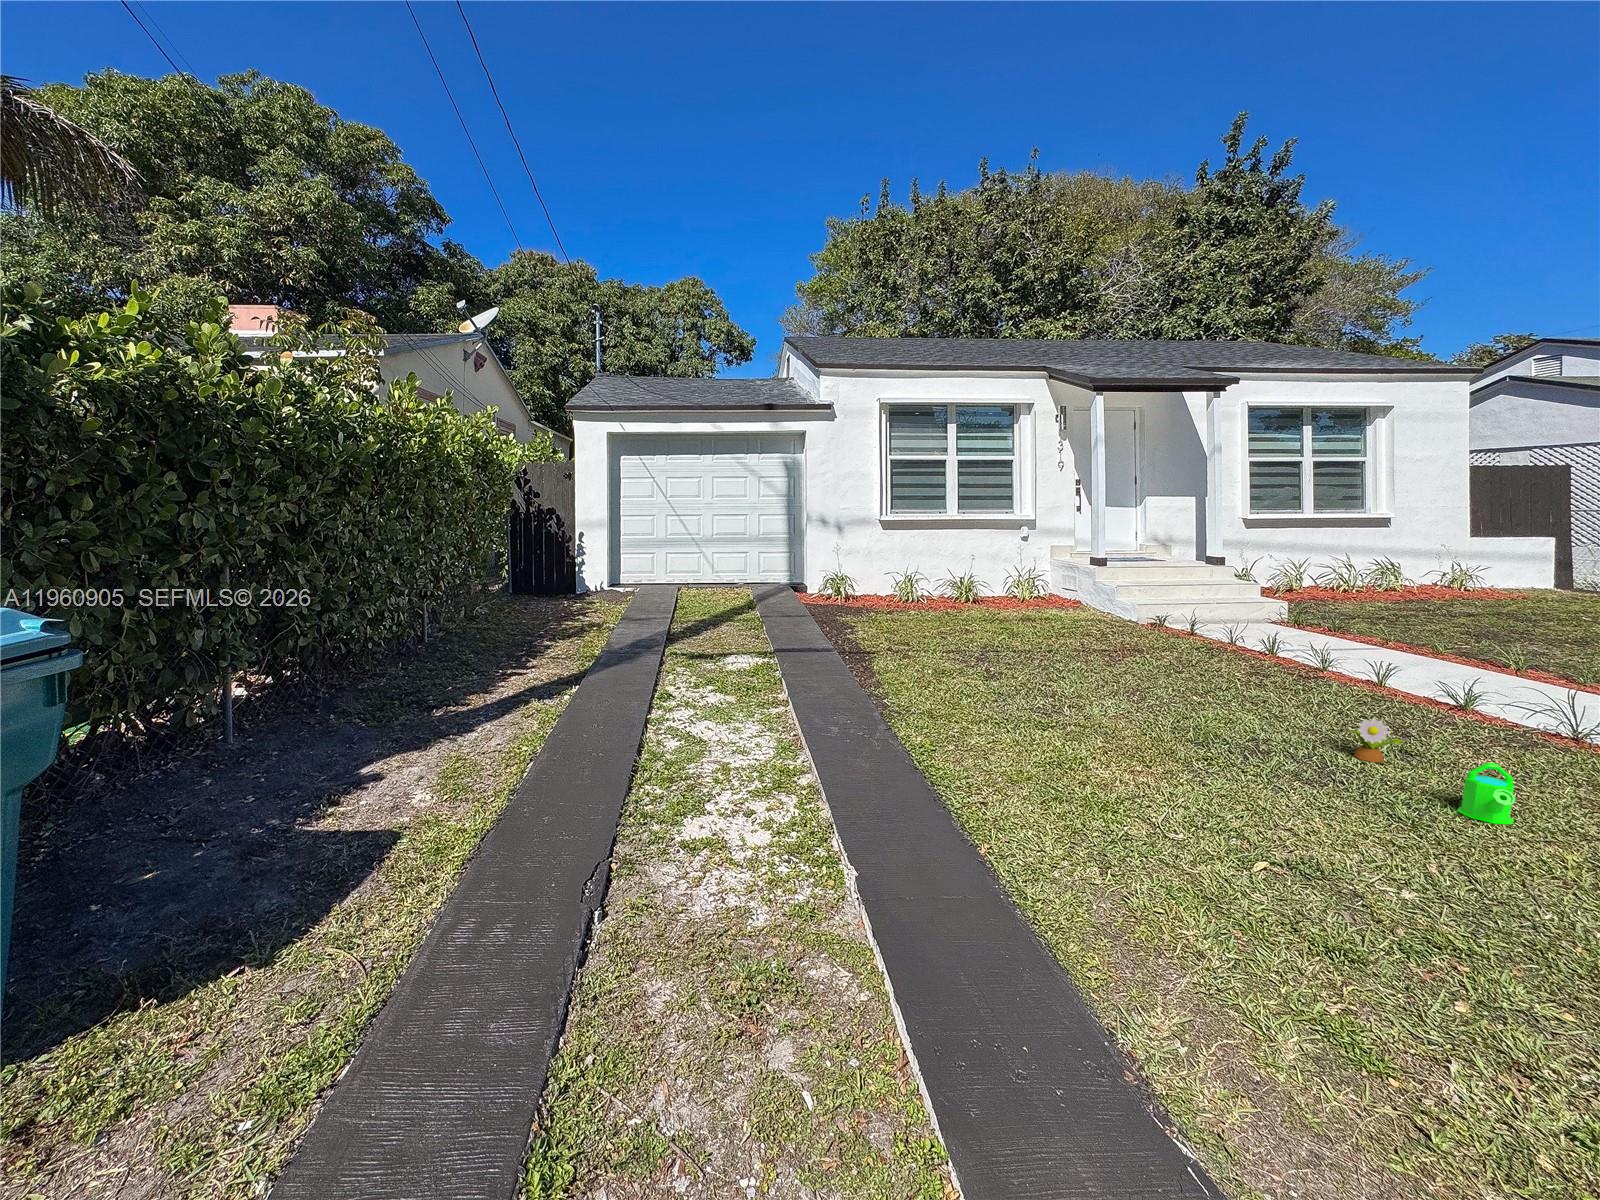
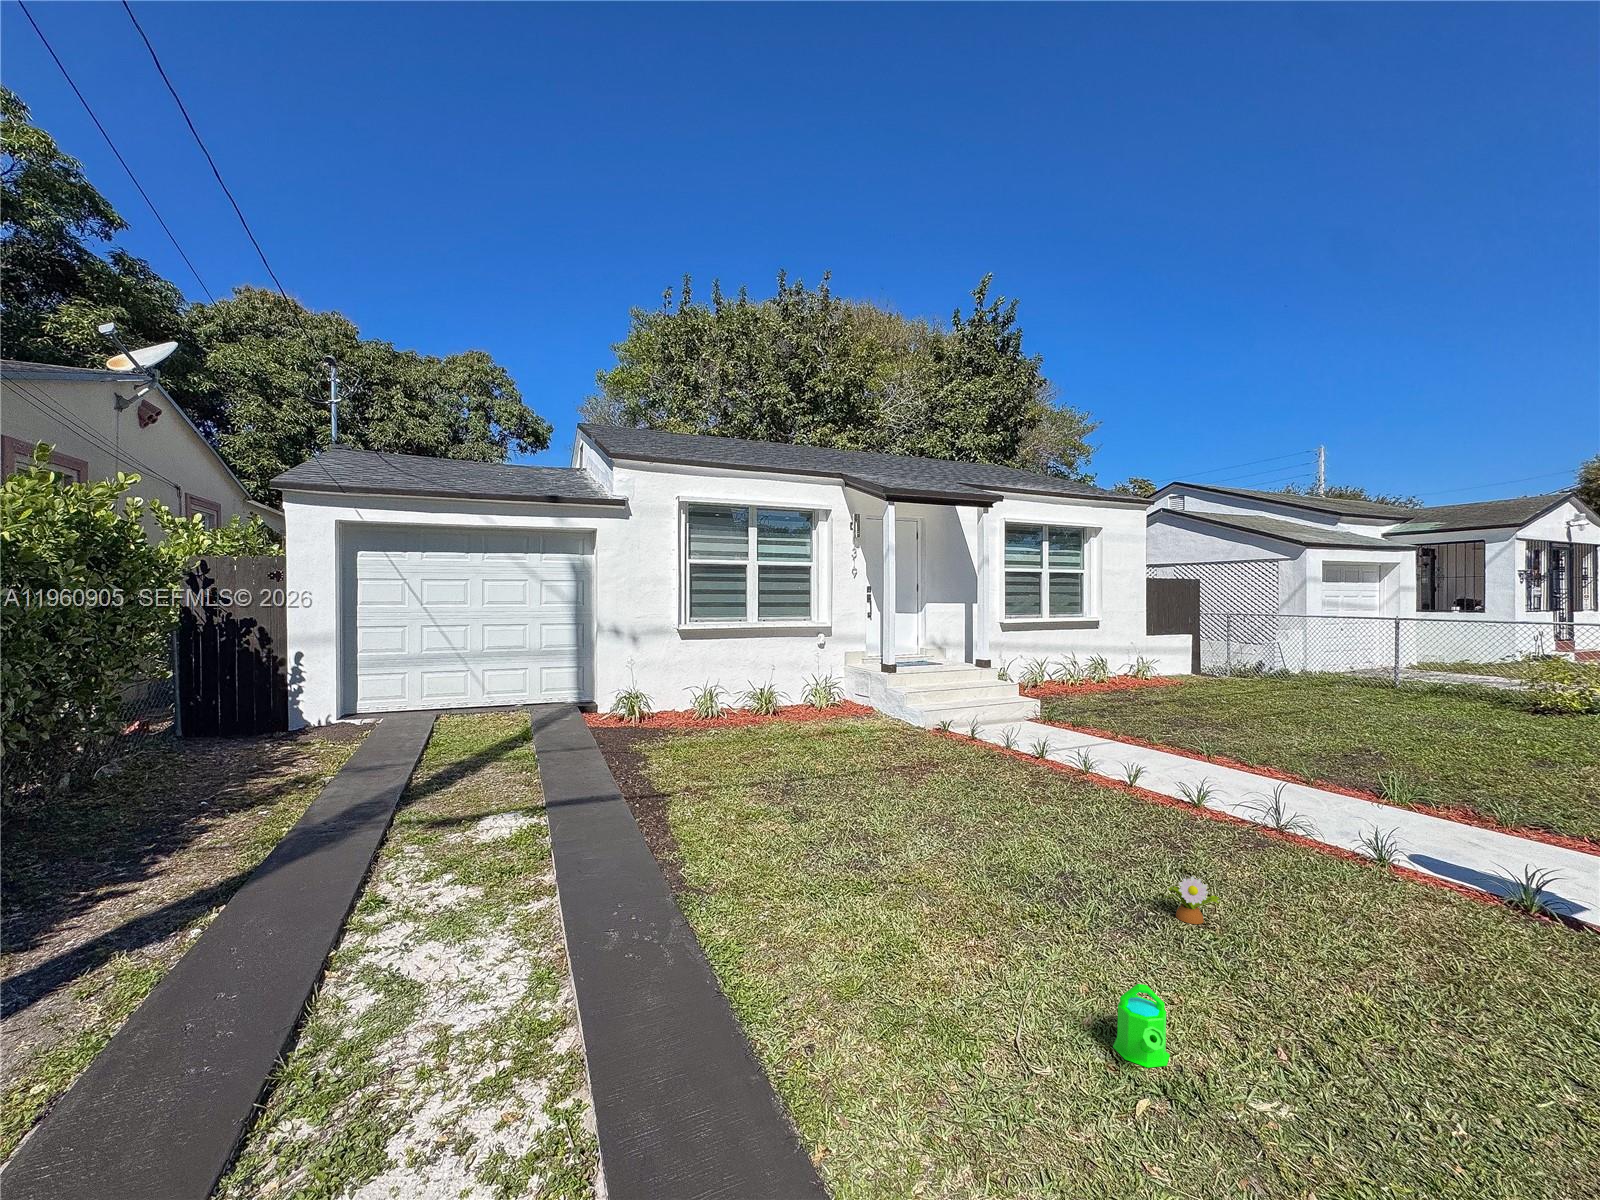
watering can: present [1457,762,1515,824] -> present [1113,984,1170,1068]

